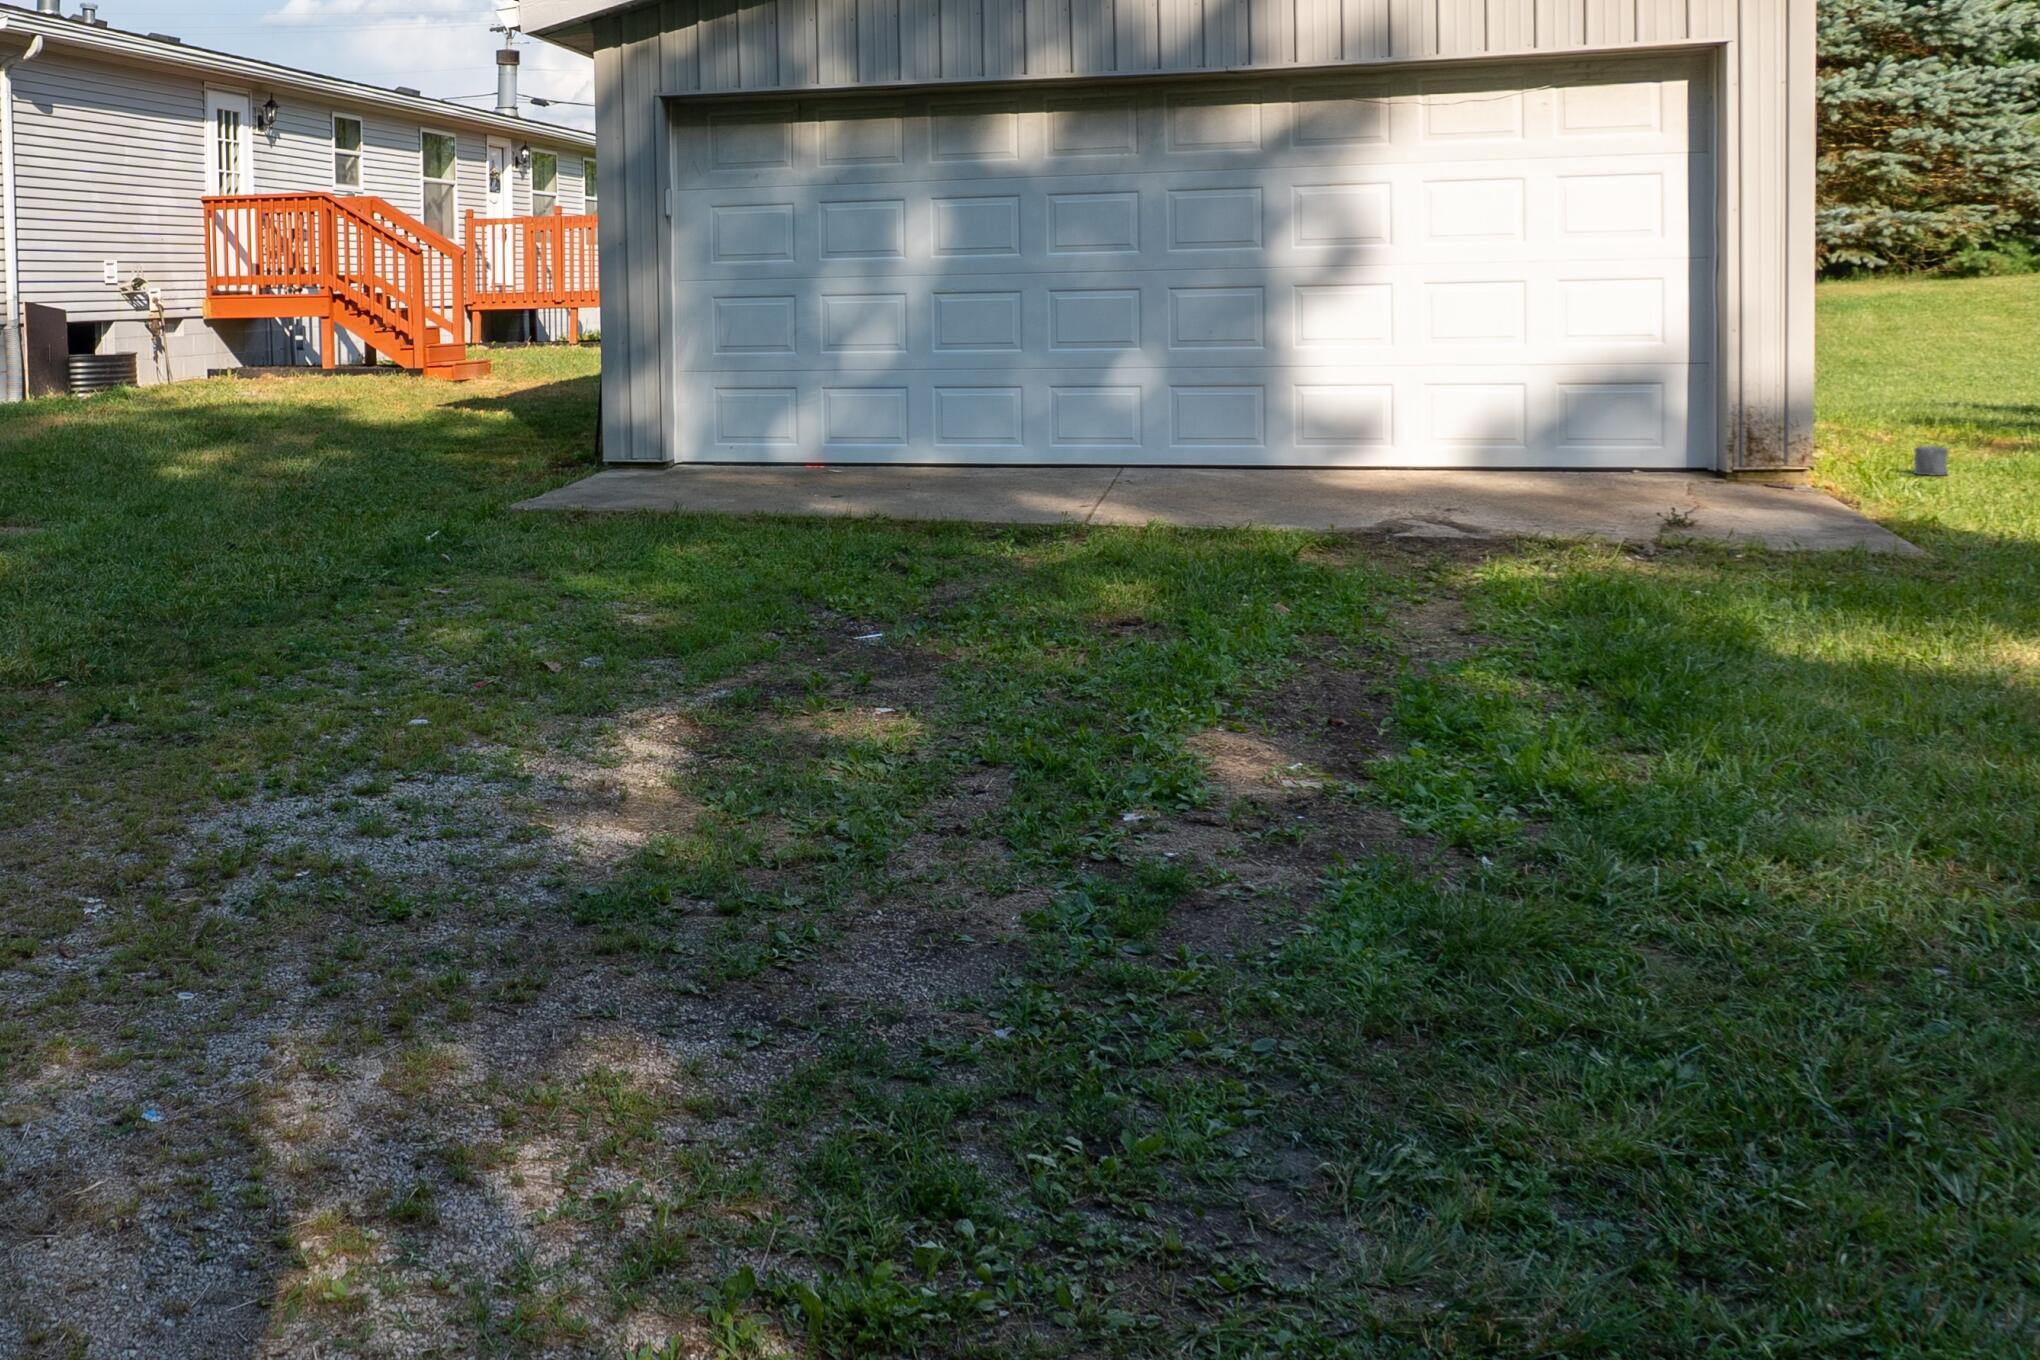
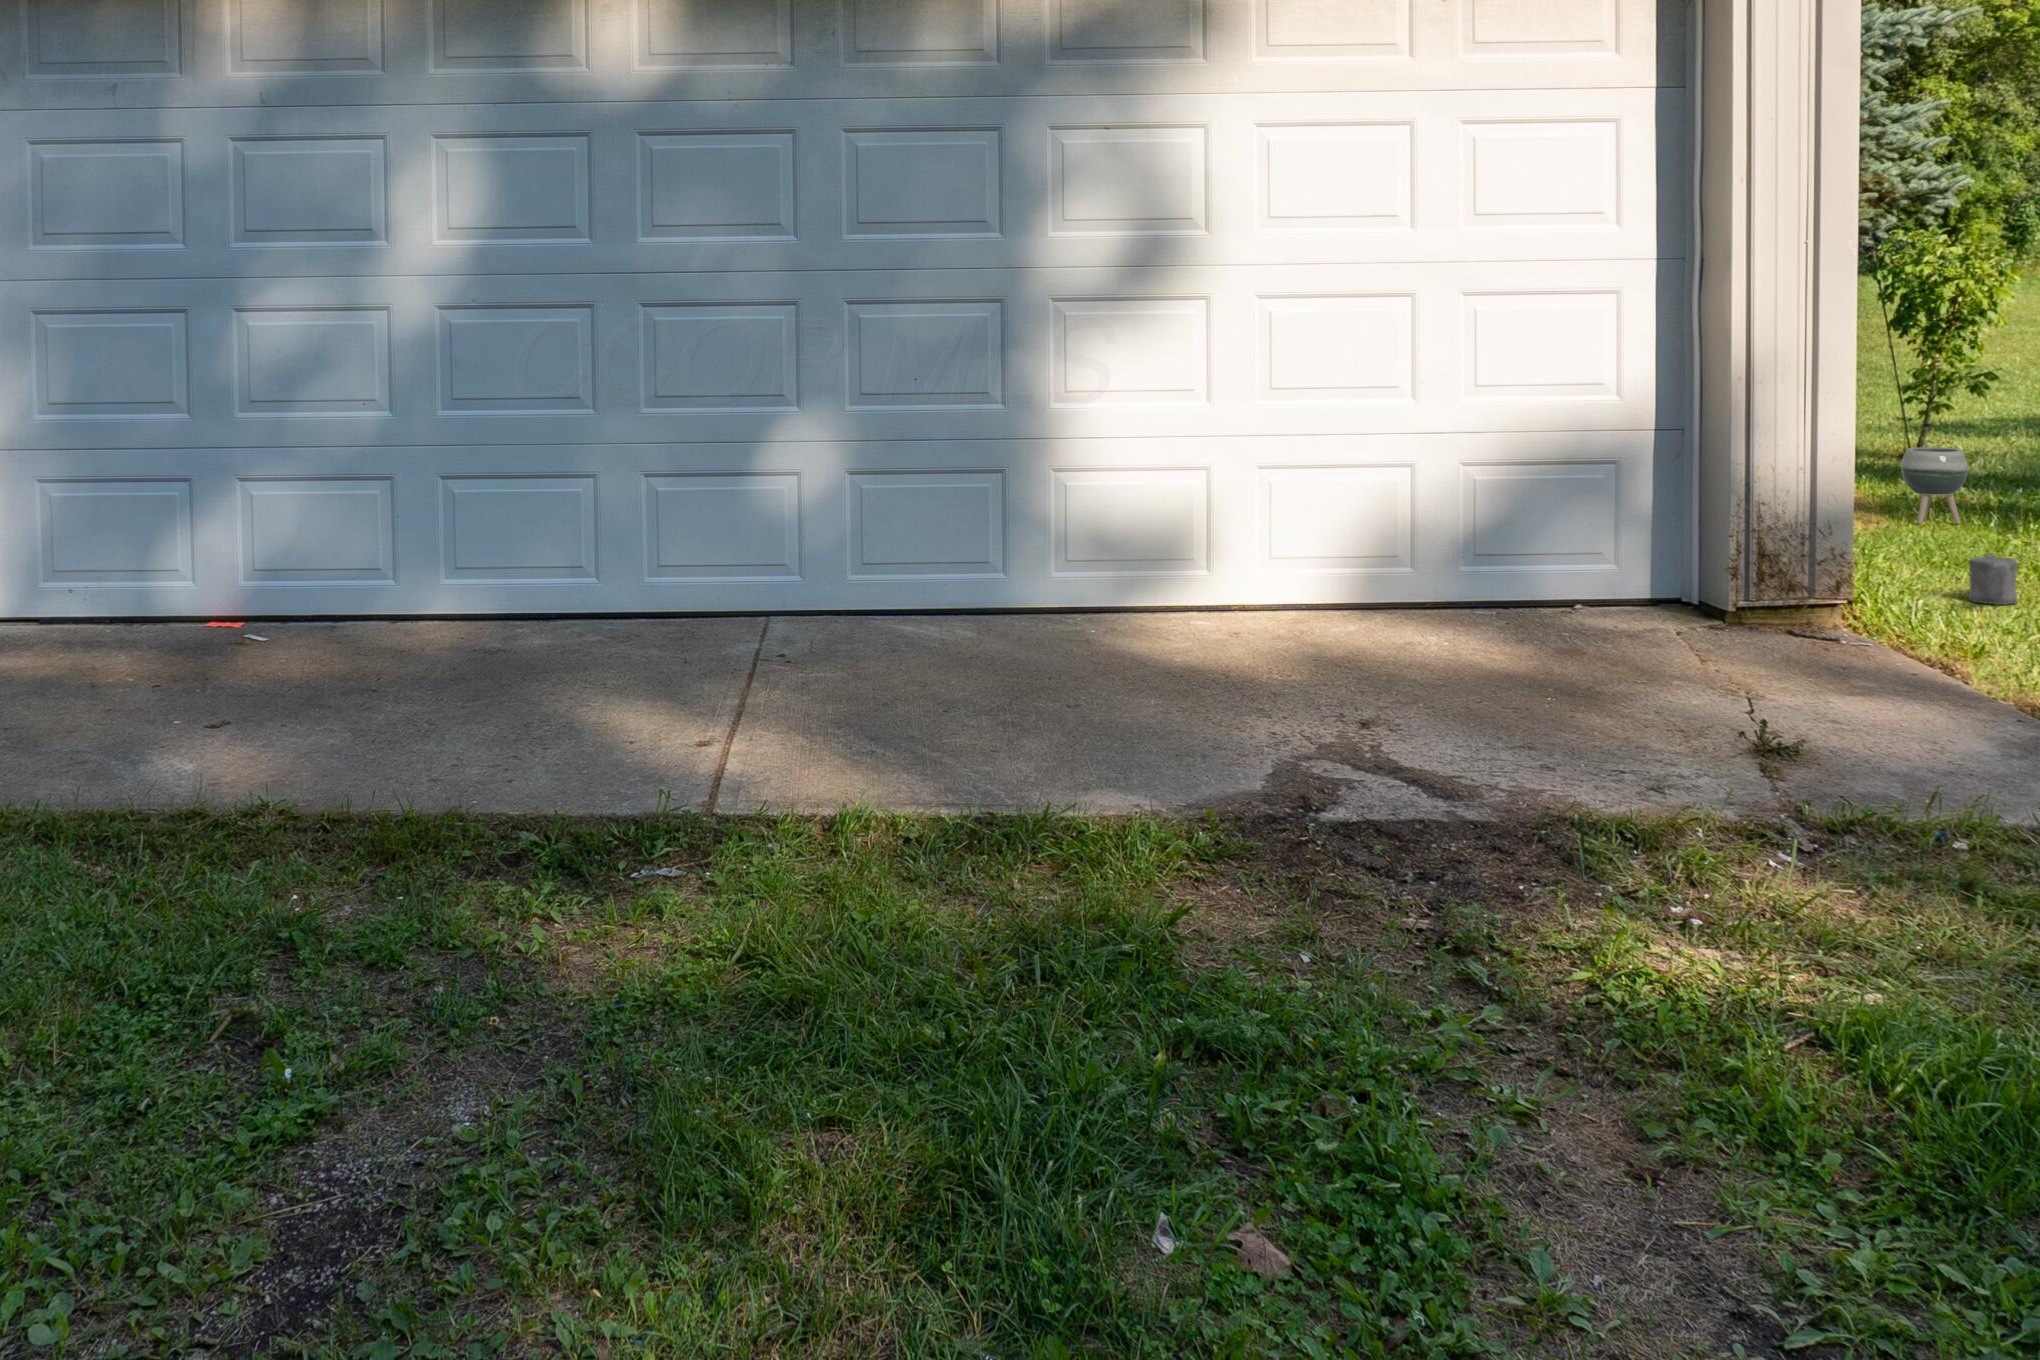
planter: none [1926,388,1977,440] -> present [1901,447,1968,524]

